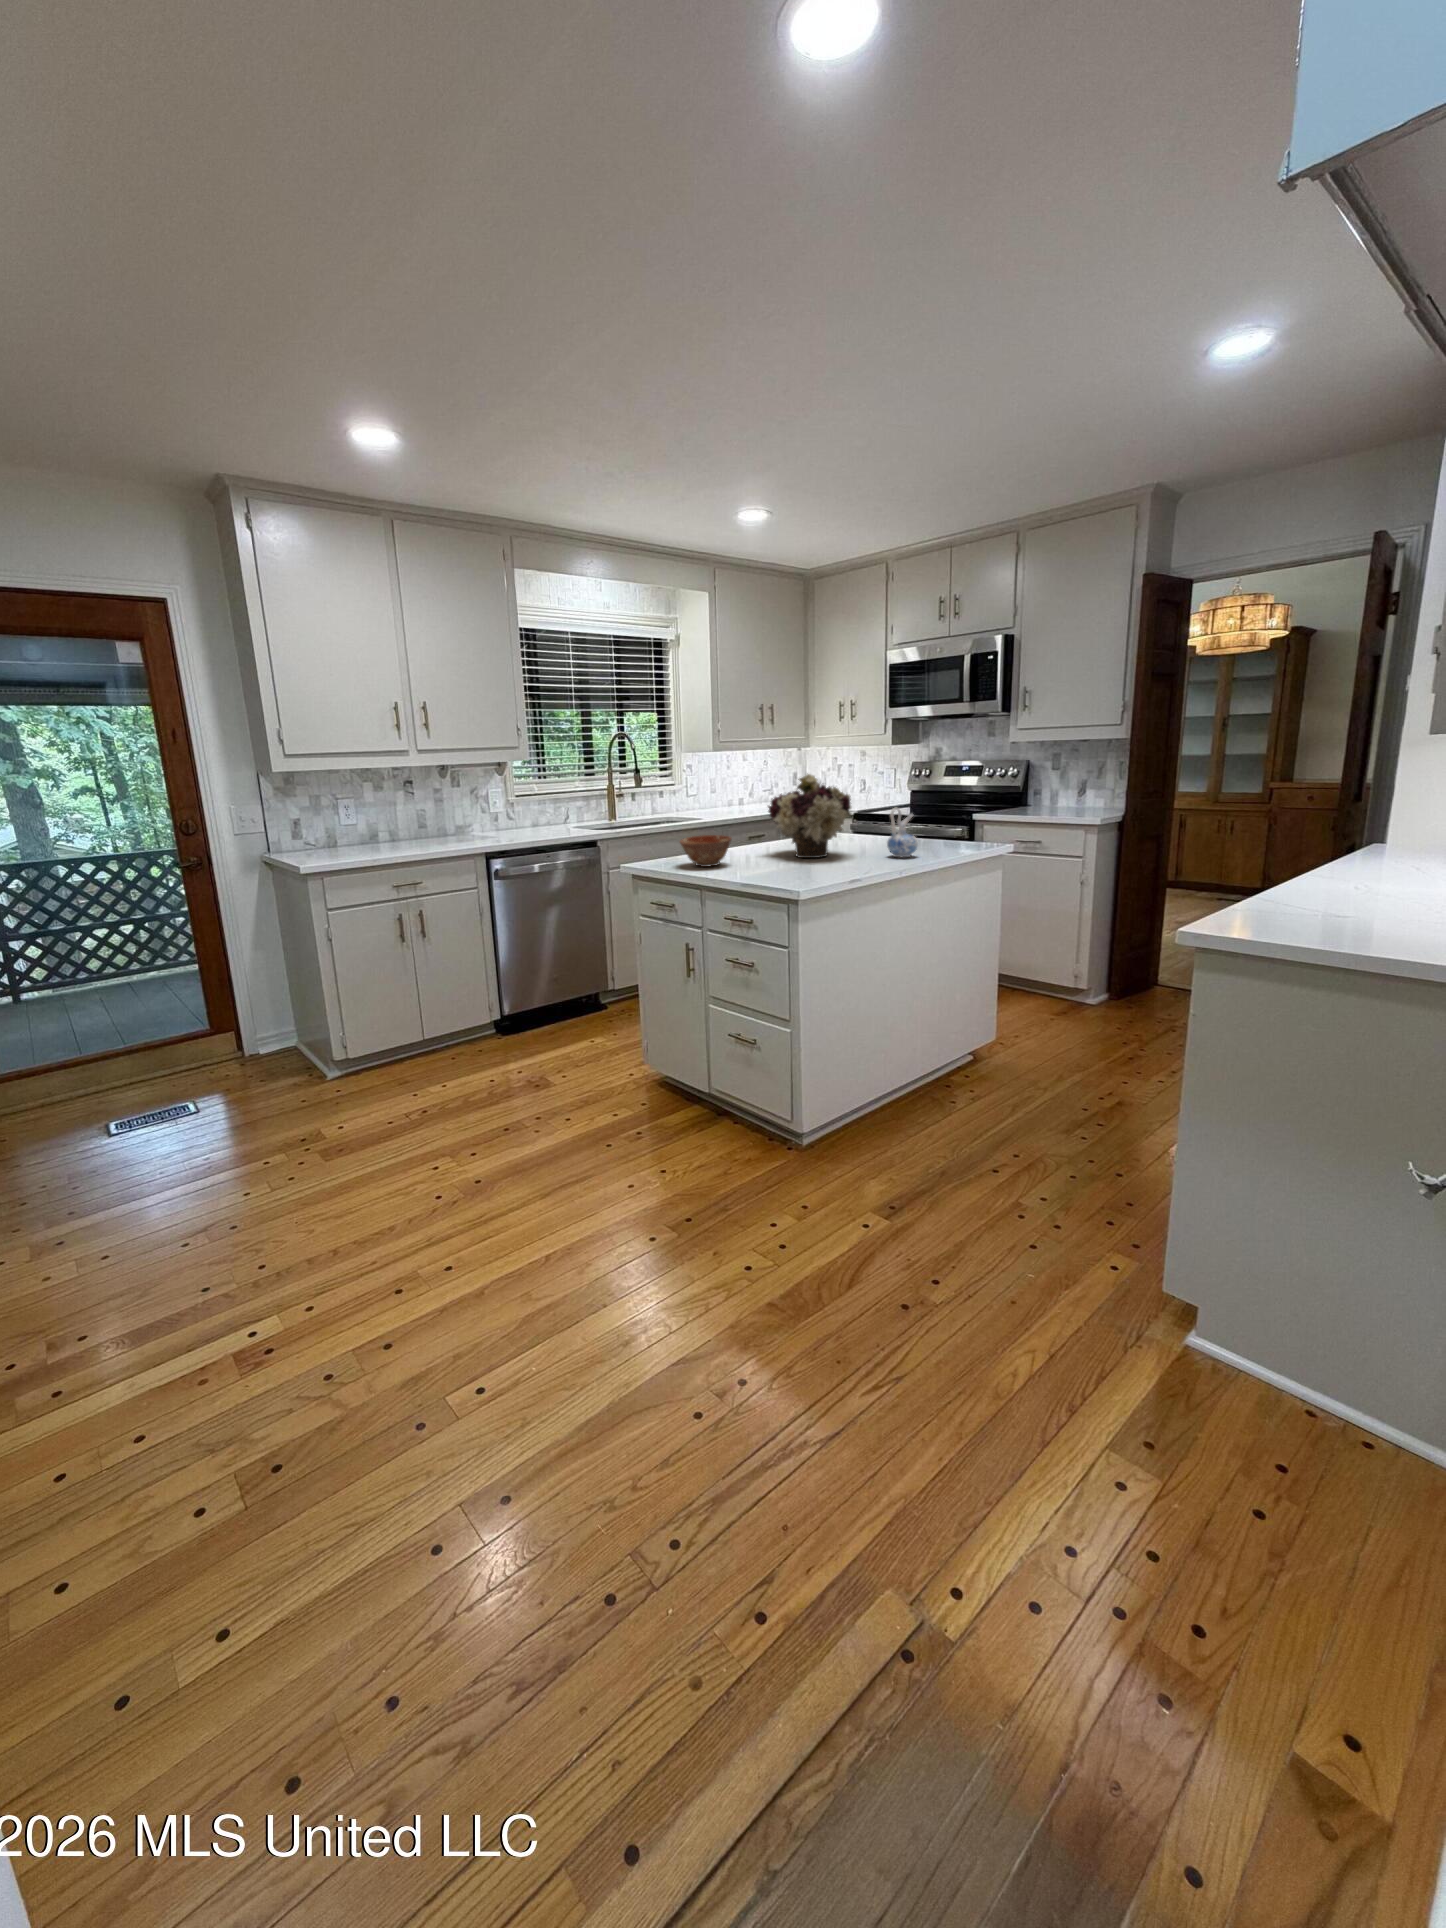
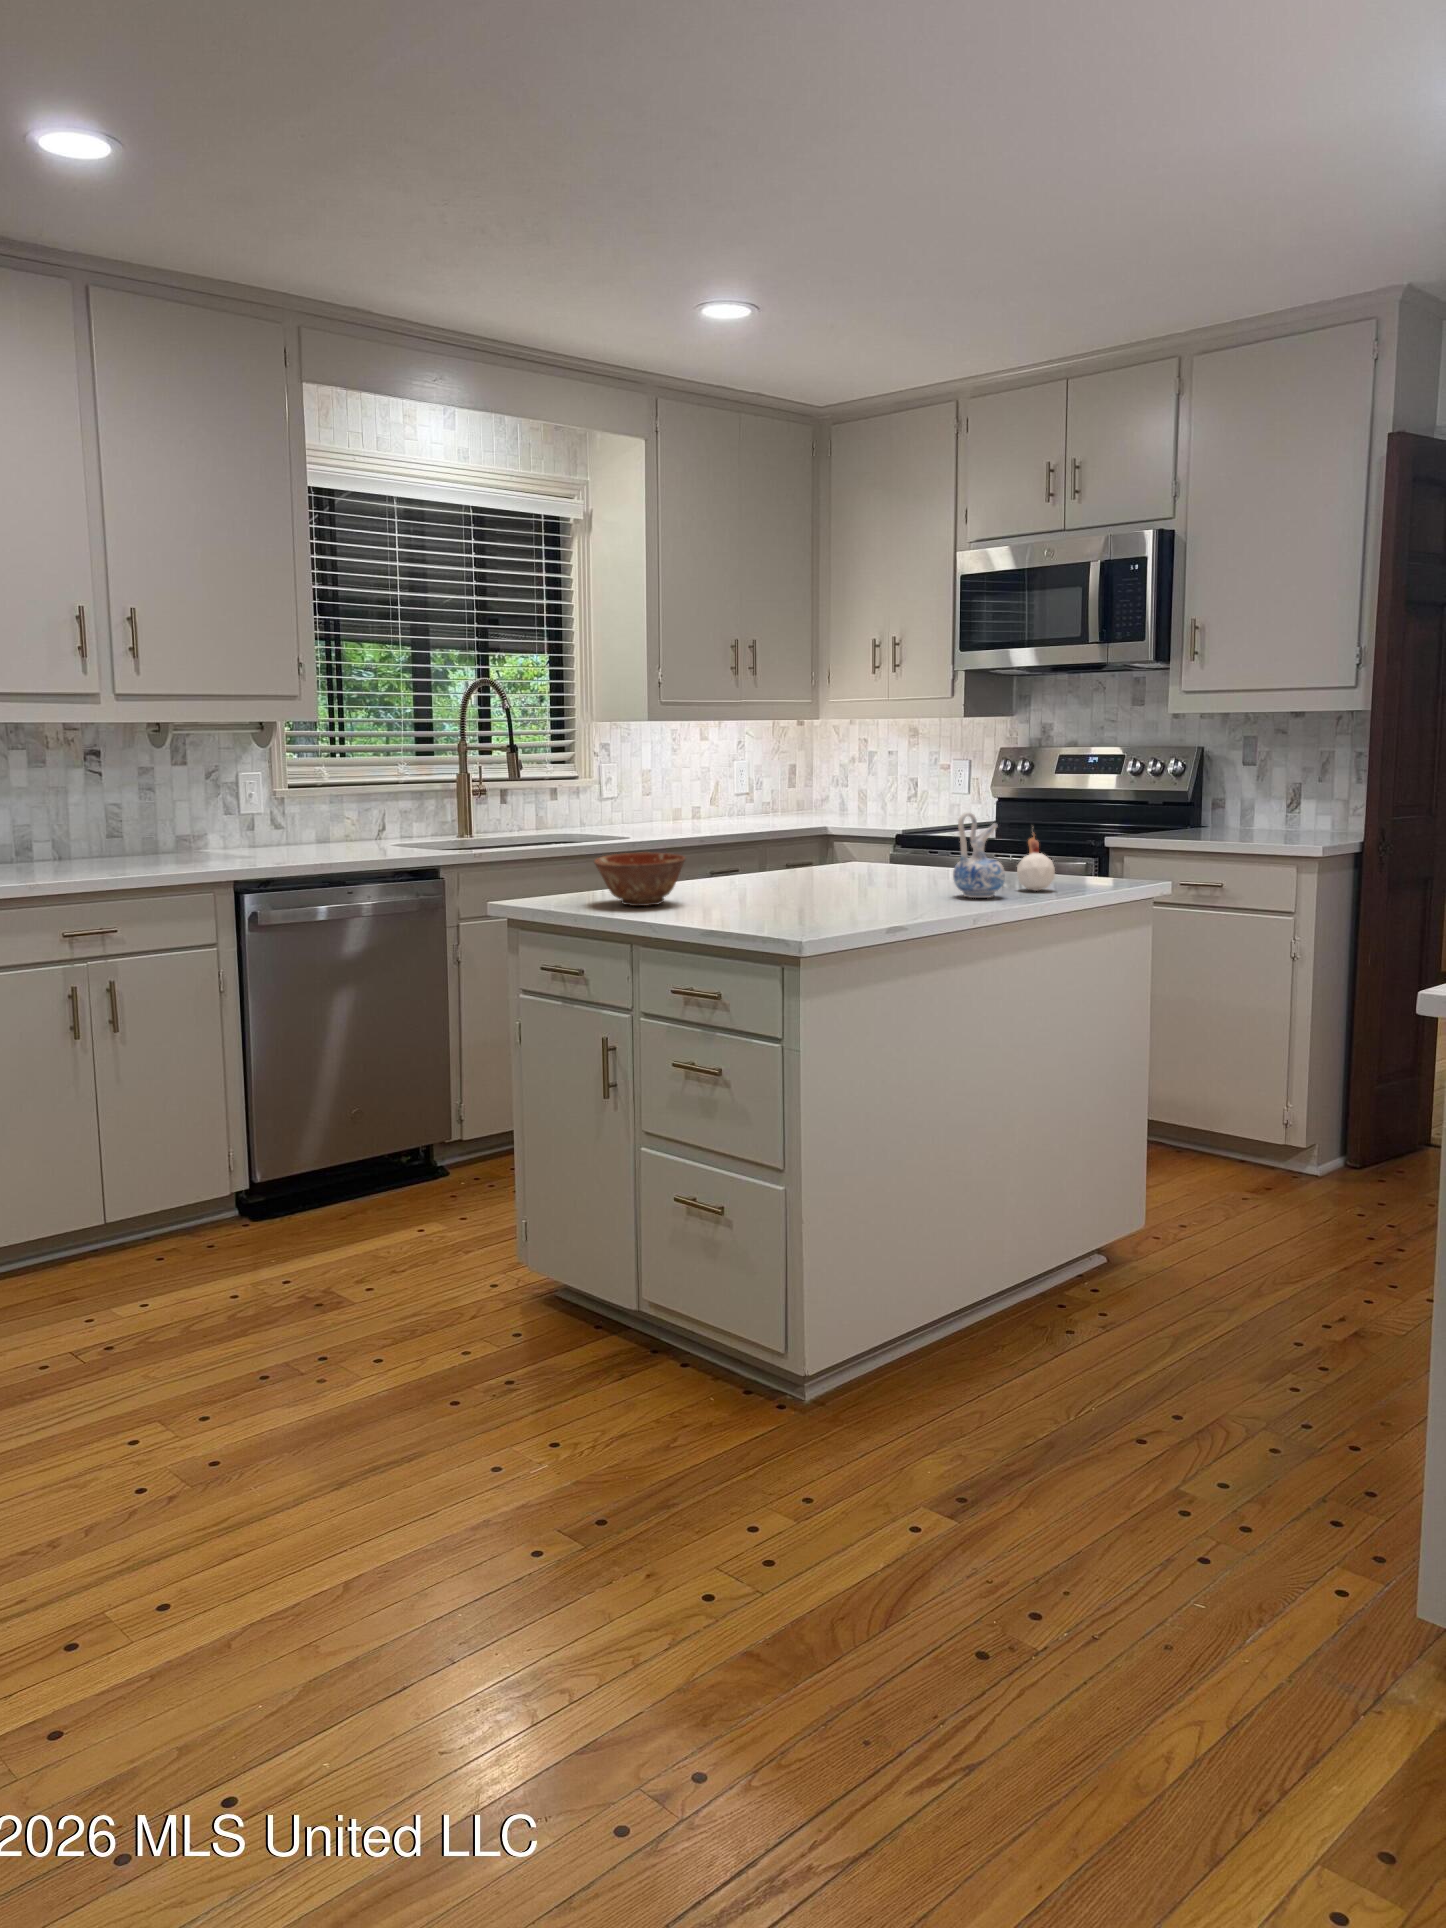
flower arrangement: present [768,774,851,858] -> none [746,751,893,896]
candle: none [924,813,947,852] -> present [1017,833,1055,891]

